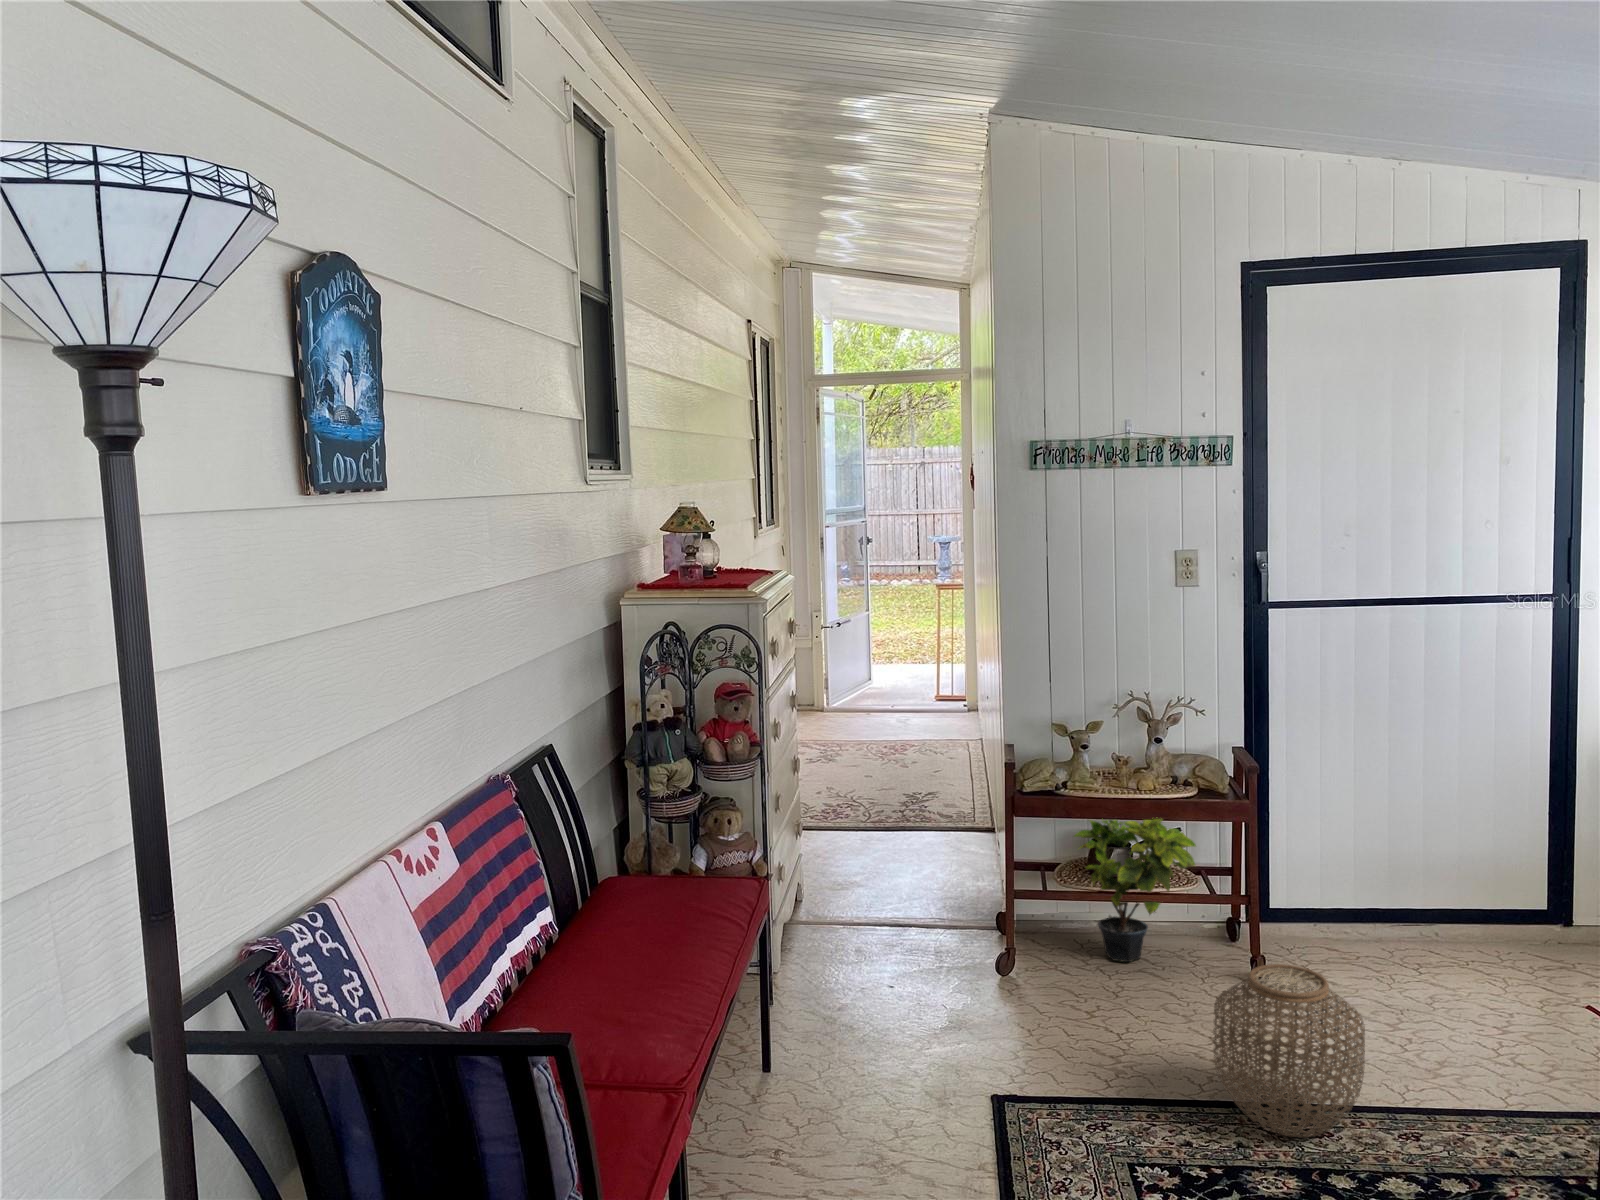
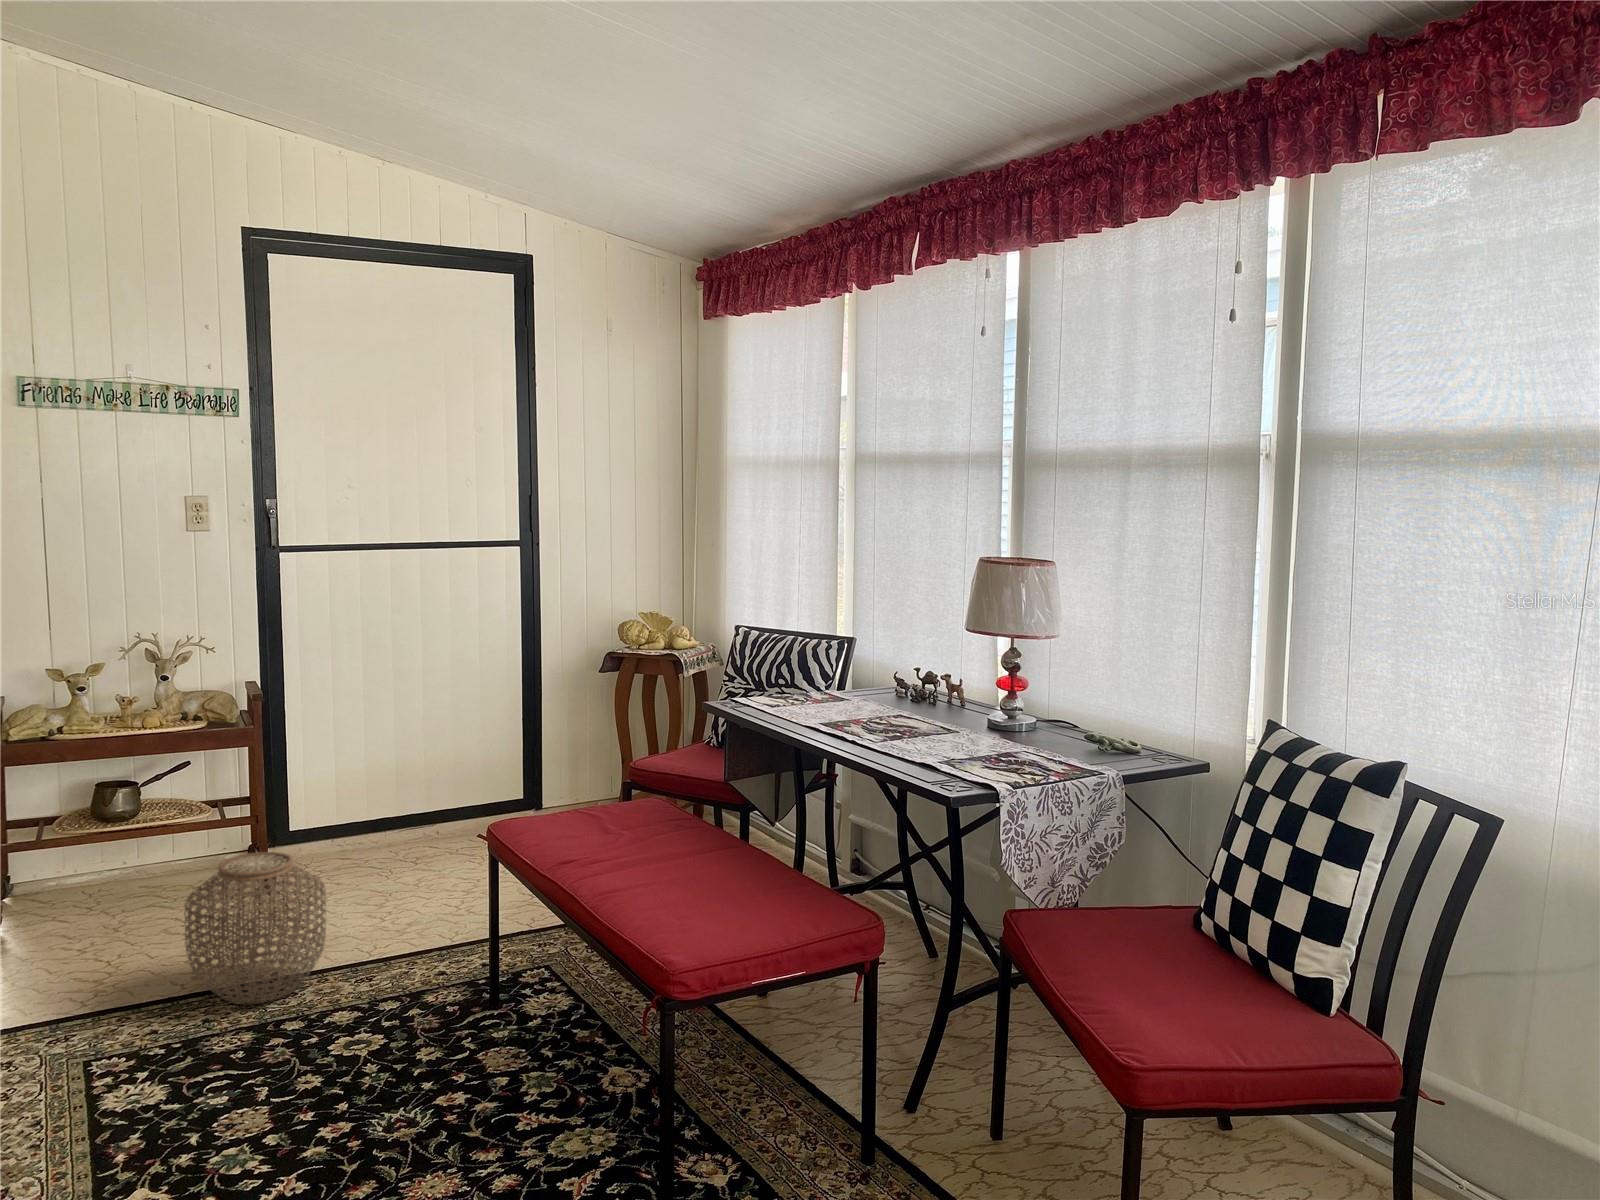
potted plant: present [1074,817,1196,962] -> none [72,742,208,900]

